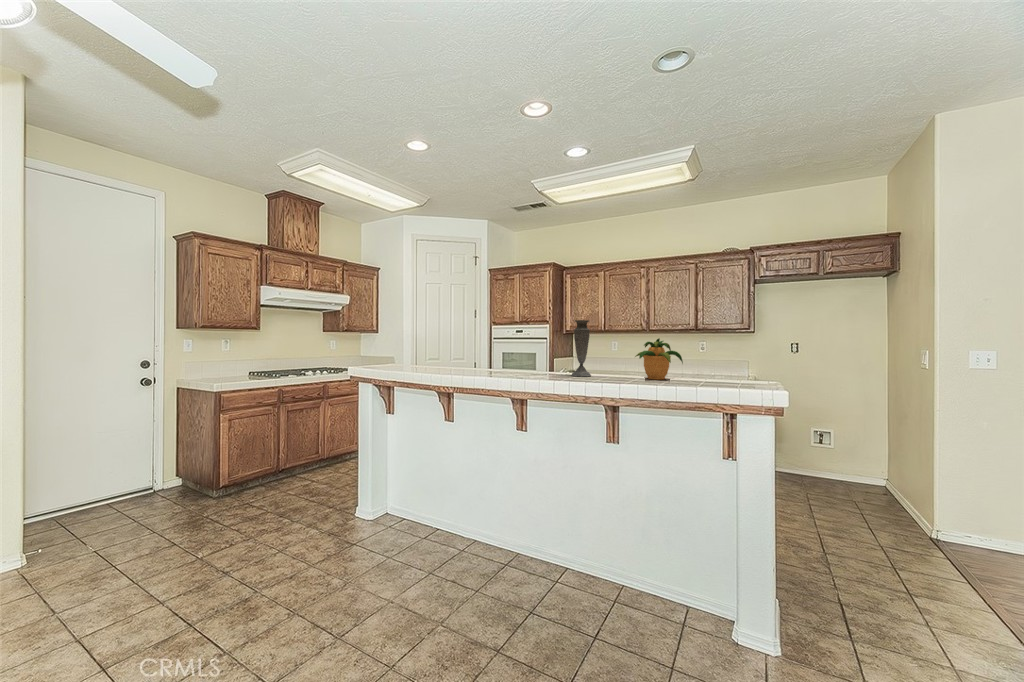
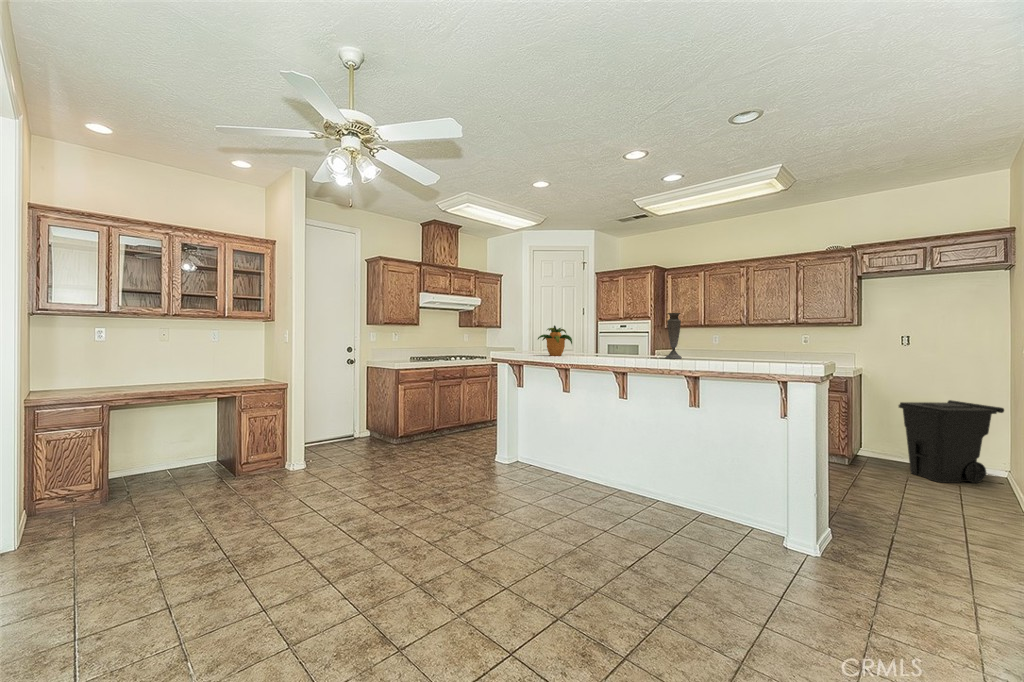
potted plant: present [635,338,683,379] -> present [538,325,572,356]
trash can: none [795,408,890,497] -> present [899,400,1004,483]

